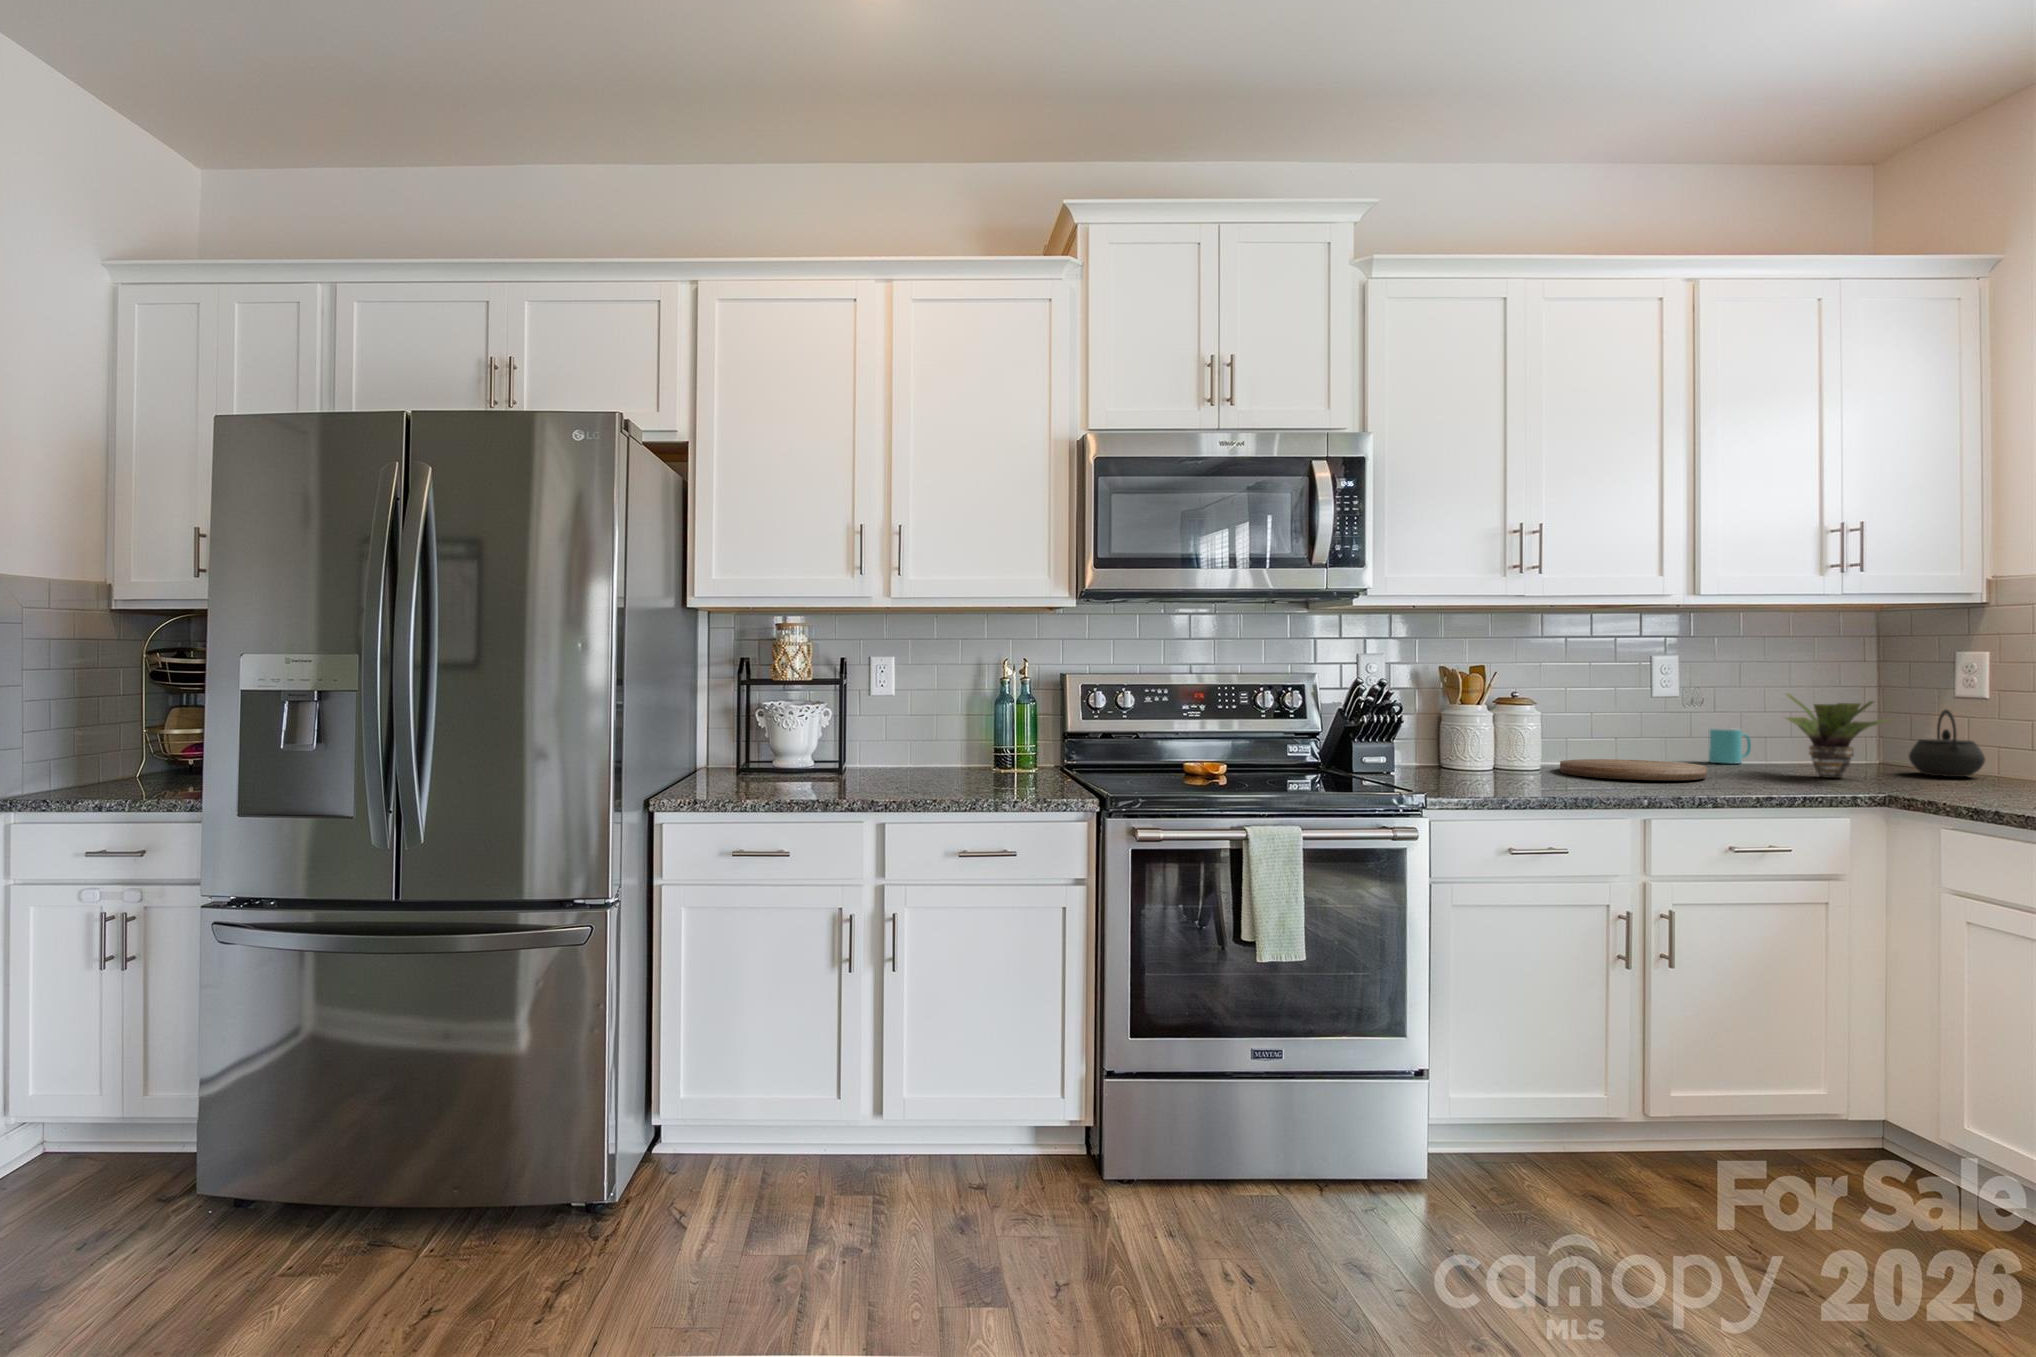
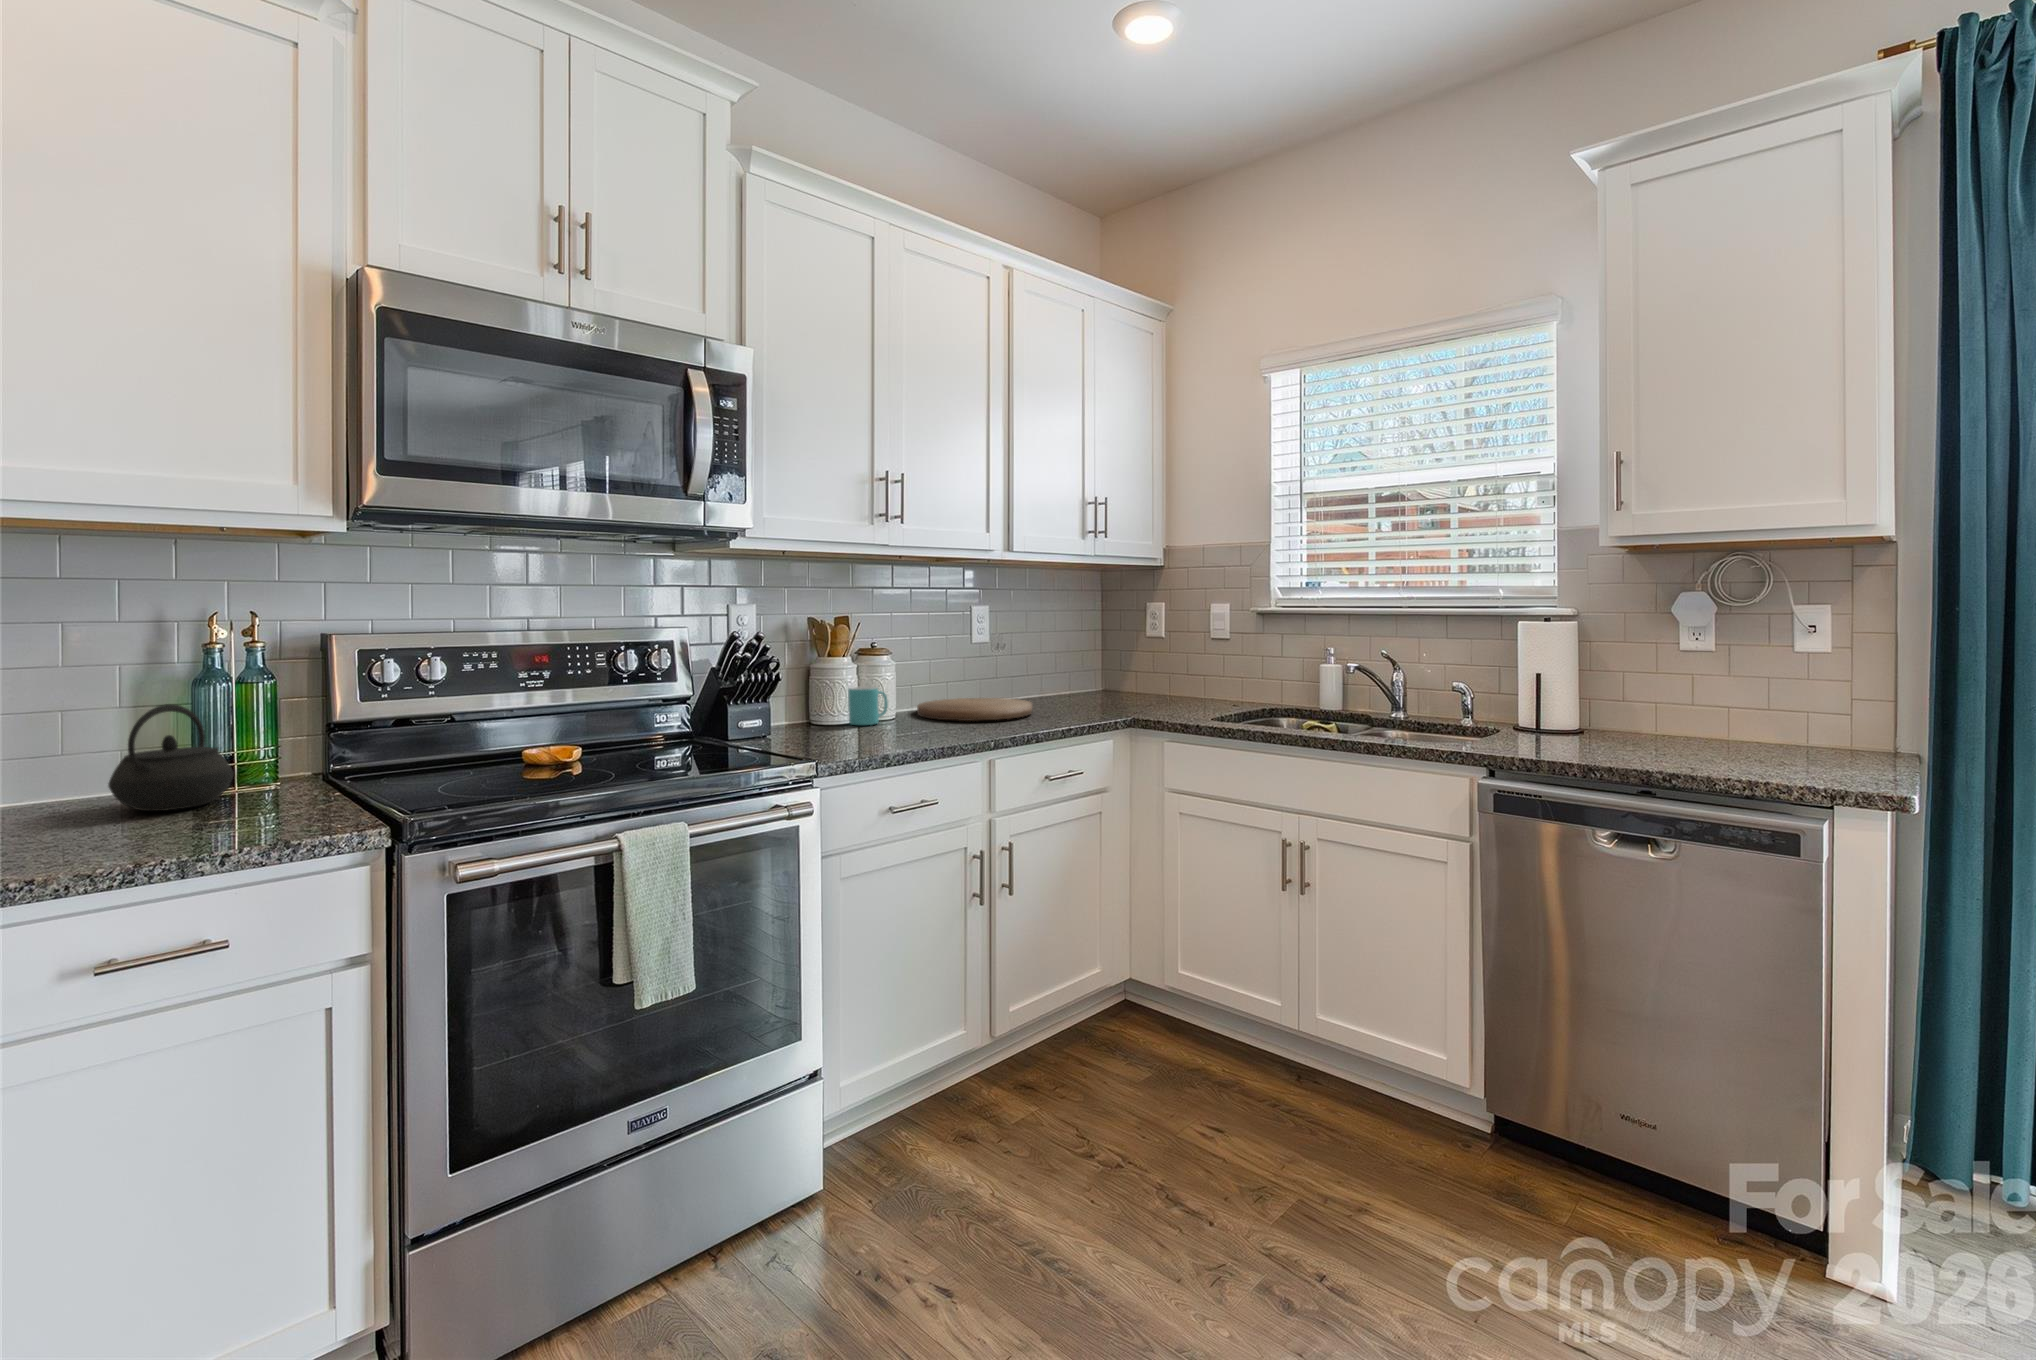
potted plant: present [1786,694,1889,778] -> none [1072,636,1146,704]
kettle: present [1909,710,1985,777] -> present [108,704,234,811]
mug: present [1709,728,1751,764] -> present [848,686,888,725]

